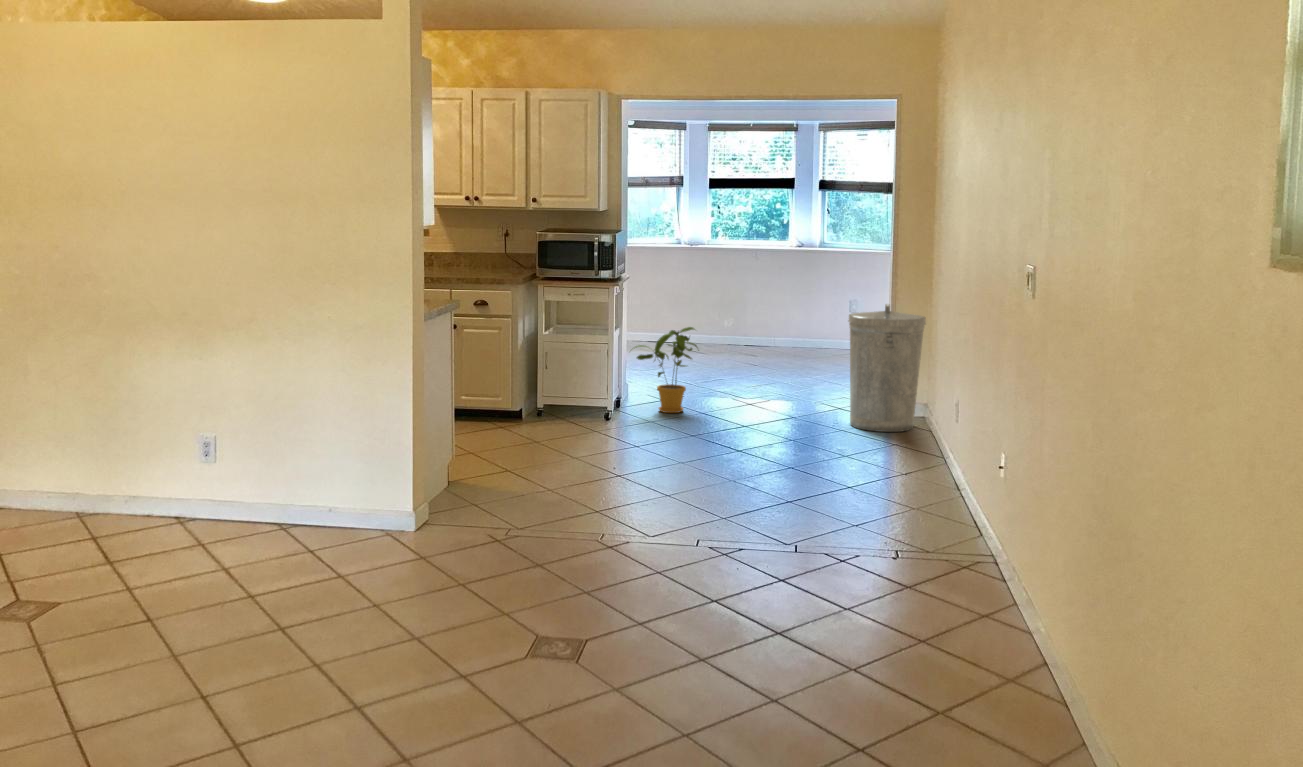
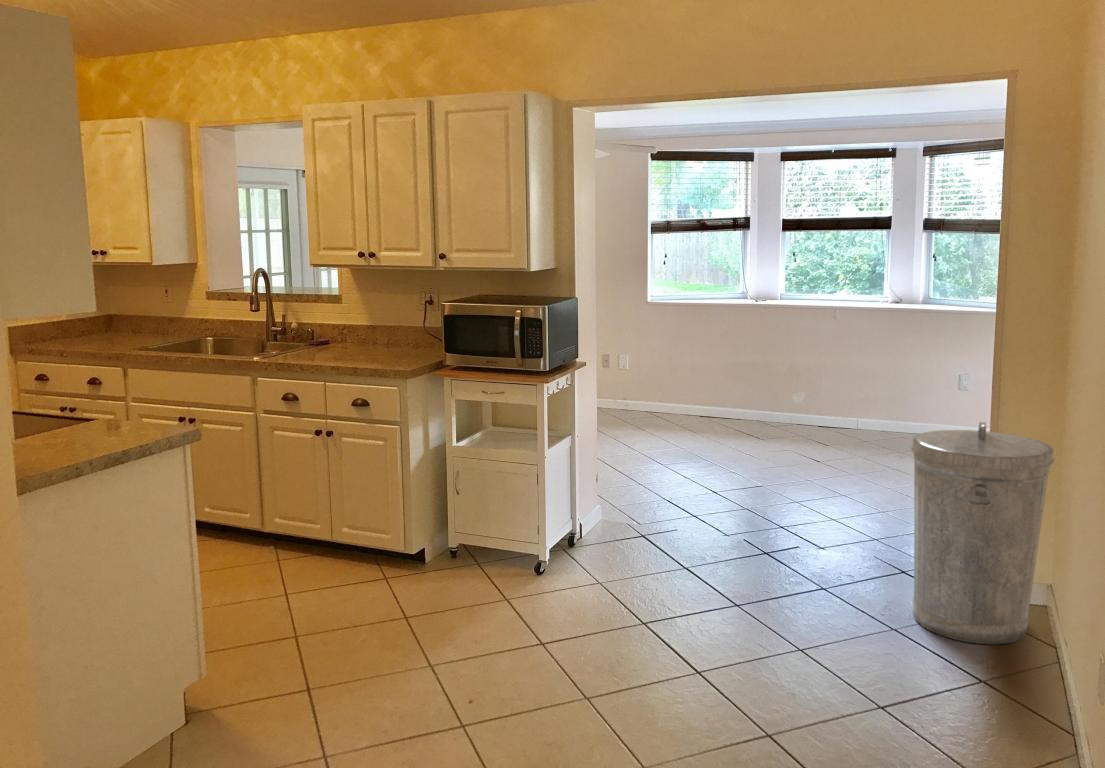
house plant: present [636,327,698,413] -> none [583,441,687,563]

